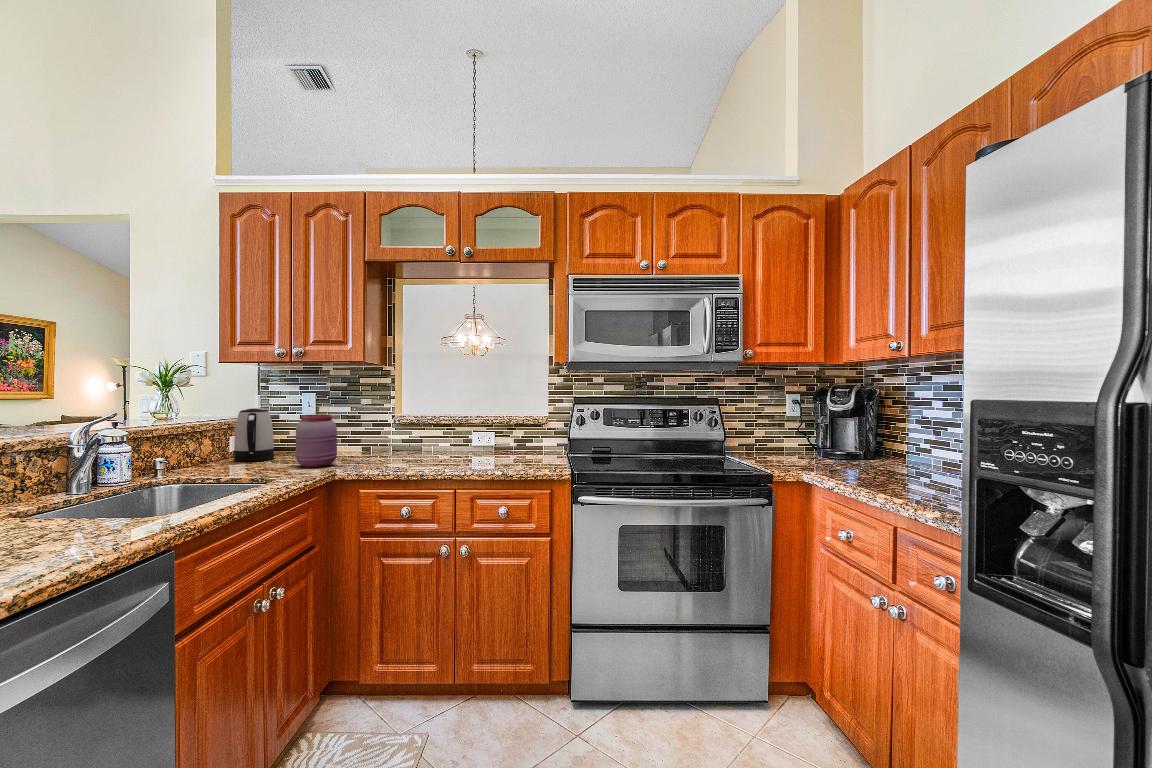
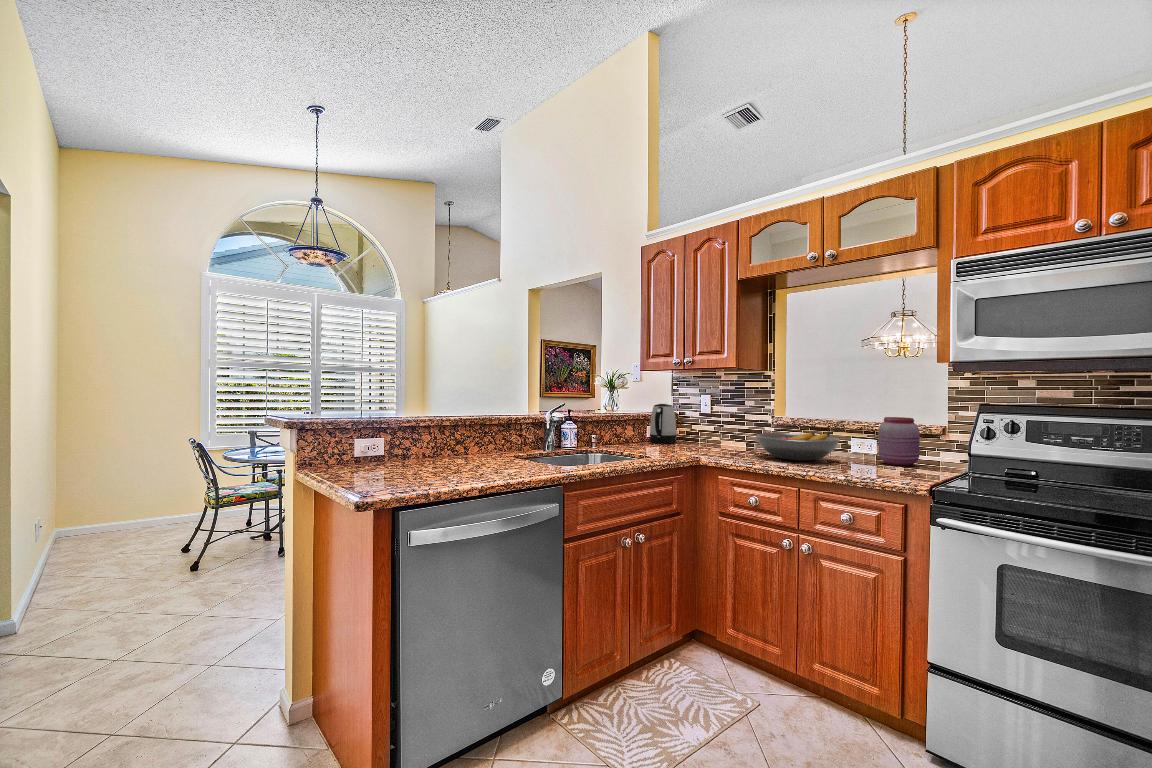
jar: present [296,414,337,467] -> present [878,417,920,466]
fruit bowl: none [391,431,475,462] -> present [756,432,840,461]

